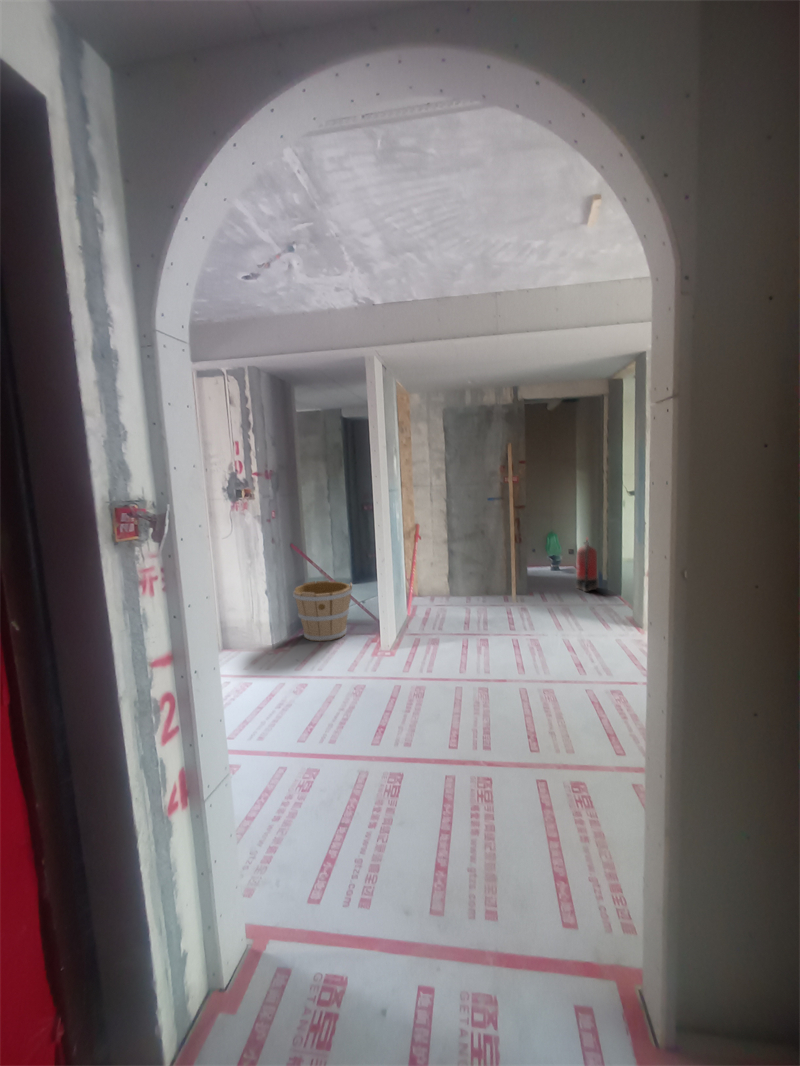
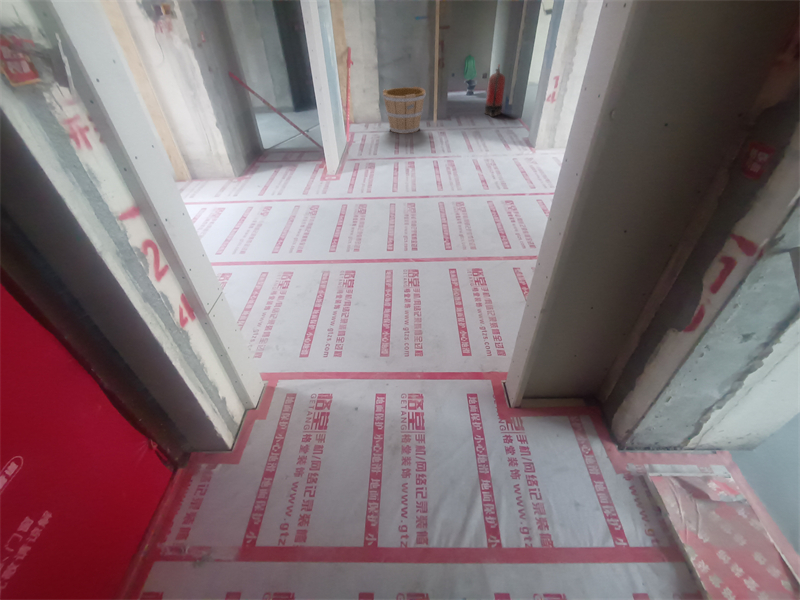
wooden bucket: present [293,581,352,641] -> present [383,87,426,134]

